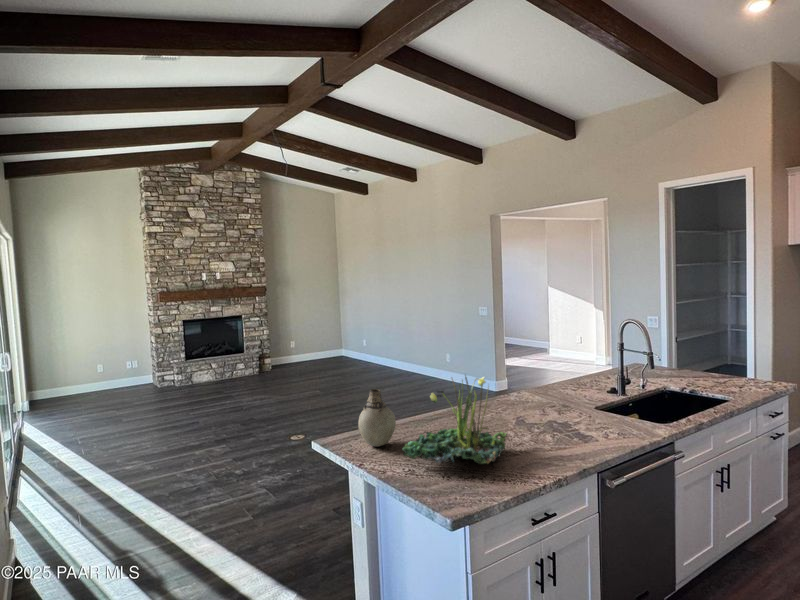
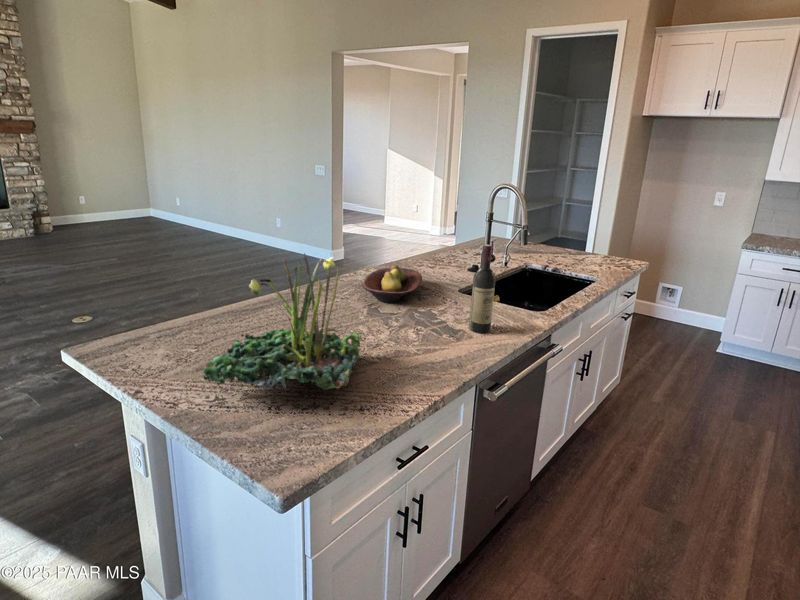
wine bottle: none [595,367,614,438] -> present [469,245,496,333]
fruit bowl: none [511,386,561,416] -> present [362,265,422,303]
vase: present [358,389,396,446] -> none [134,273,197,359]

